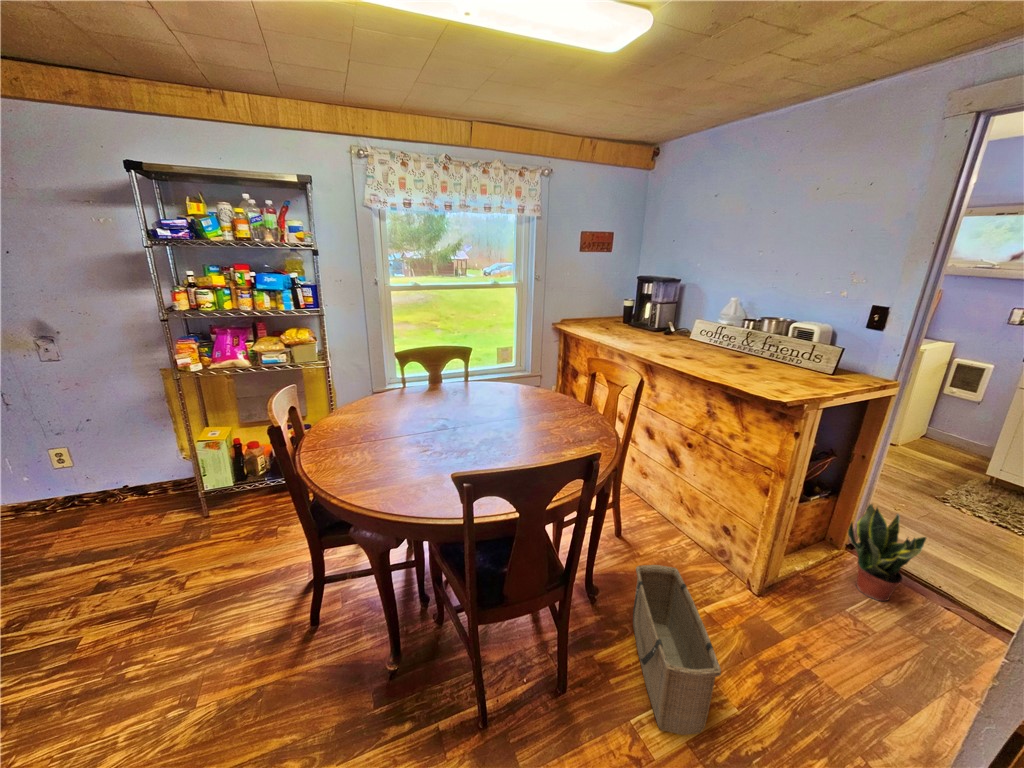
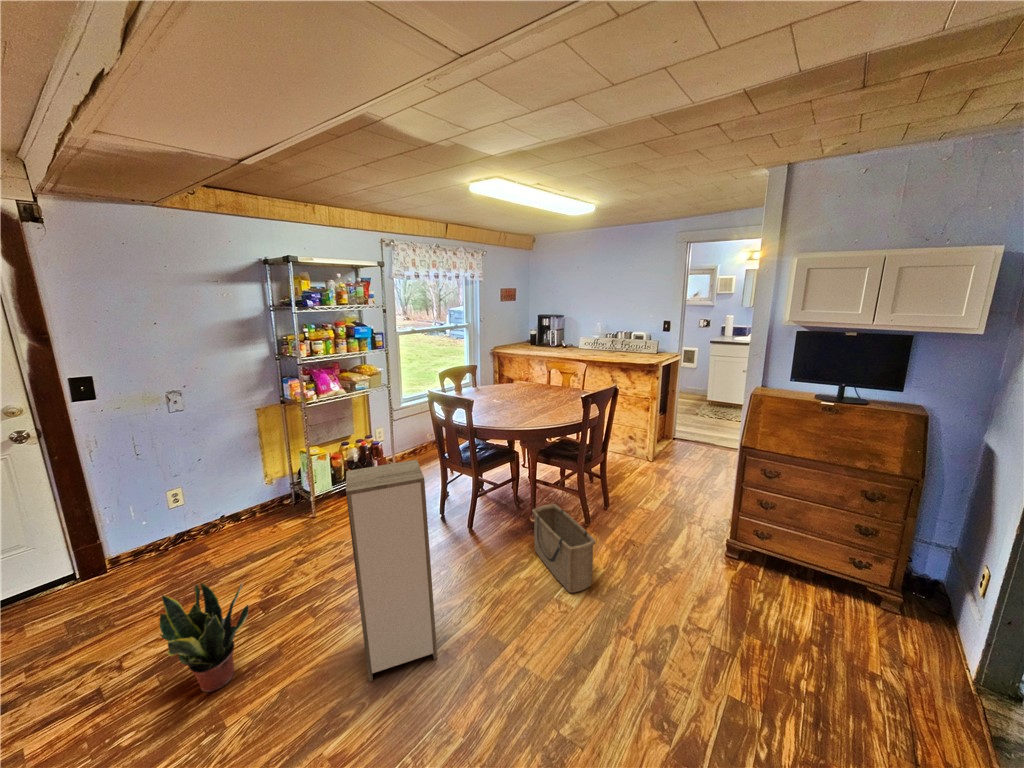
storage cabinet: none [299,458,442,742] -> present [346,460,437,681]
potted plant: present [848,504,927,601] -> present [160,583,249,692]

